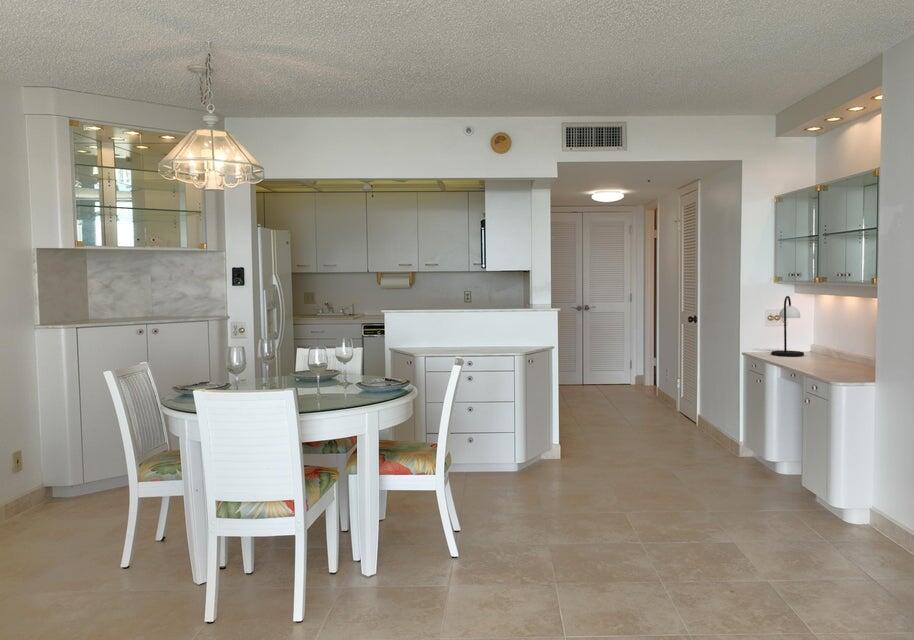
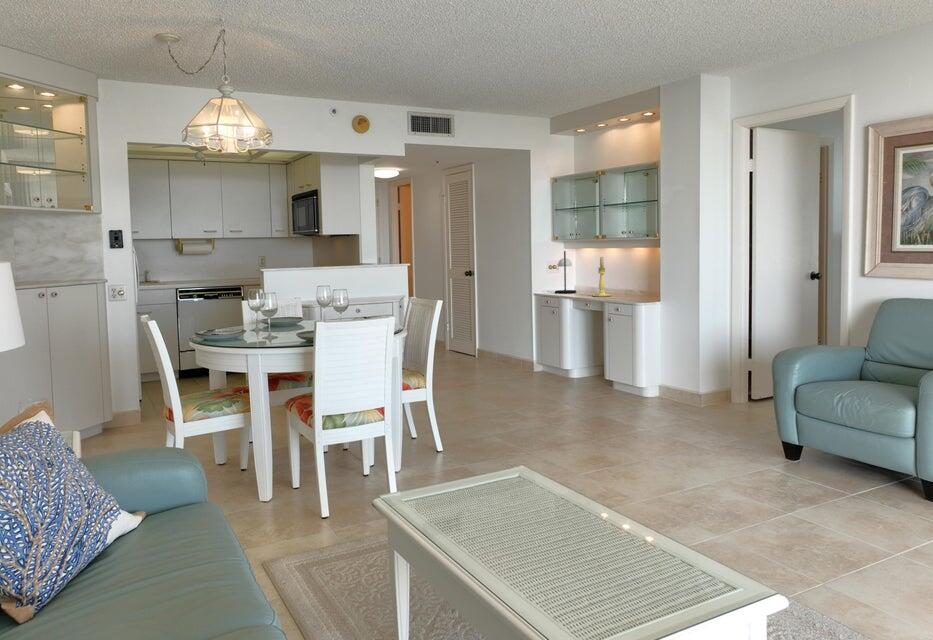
candle holder: none [808,307,839,367] -> present [593,257,611,297]

